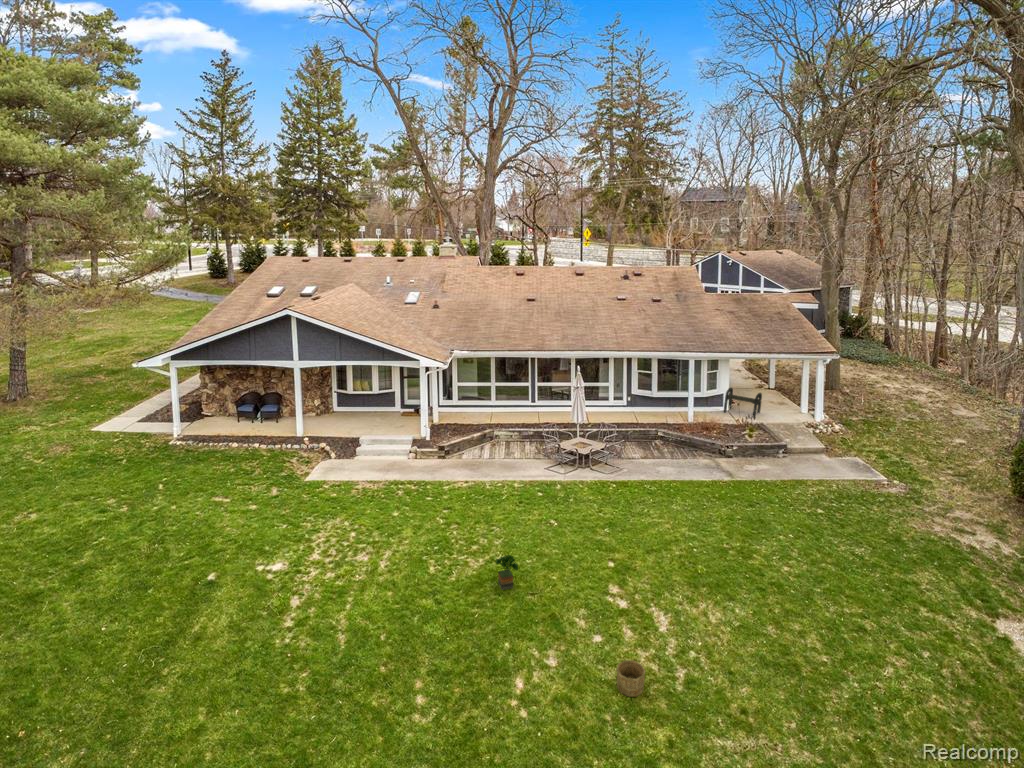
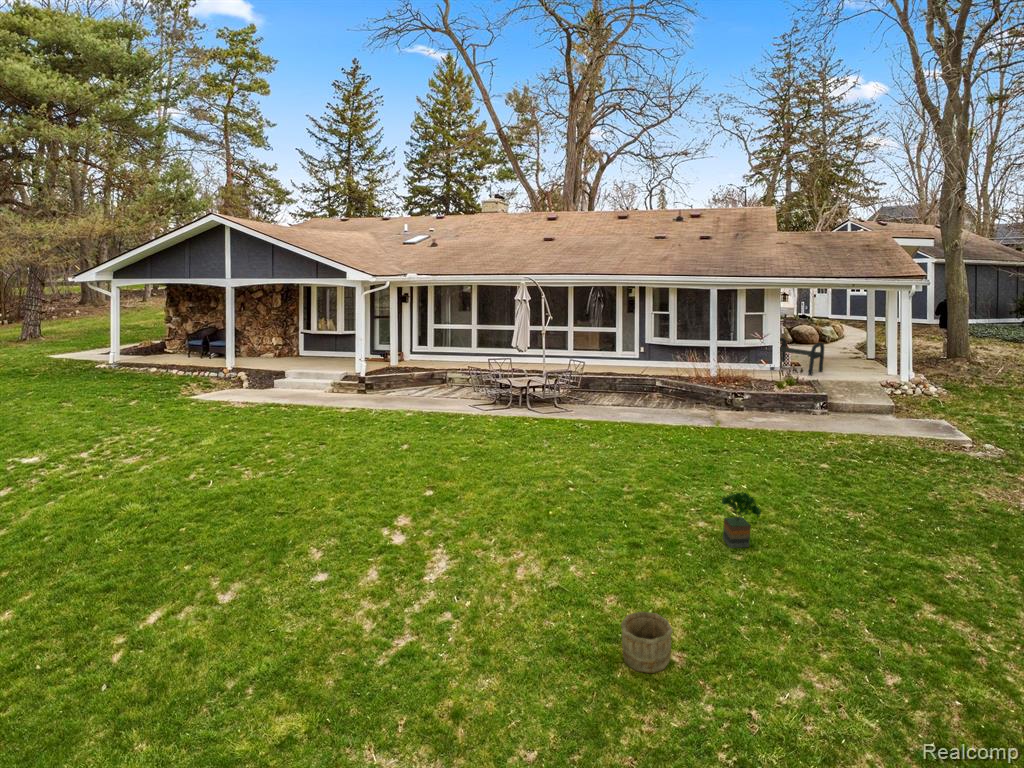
potted tree: present [496,555,518,590] -> present [722,492,761,548]
wooden bucket: present [616,660,646,697] -> present [621,612,673,674]

